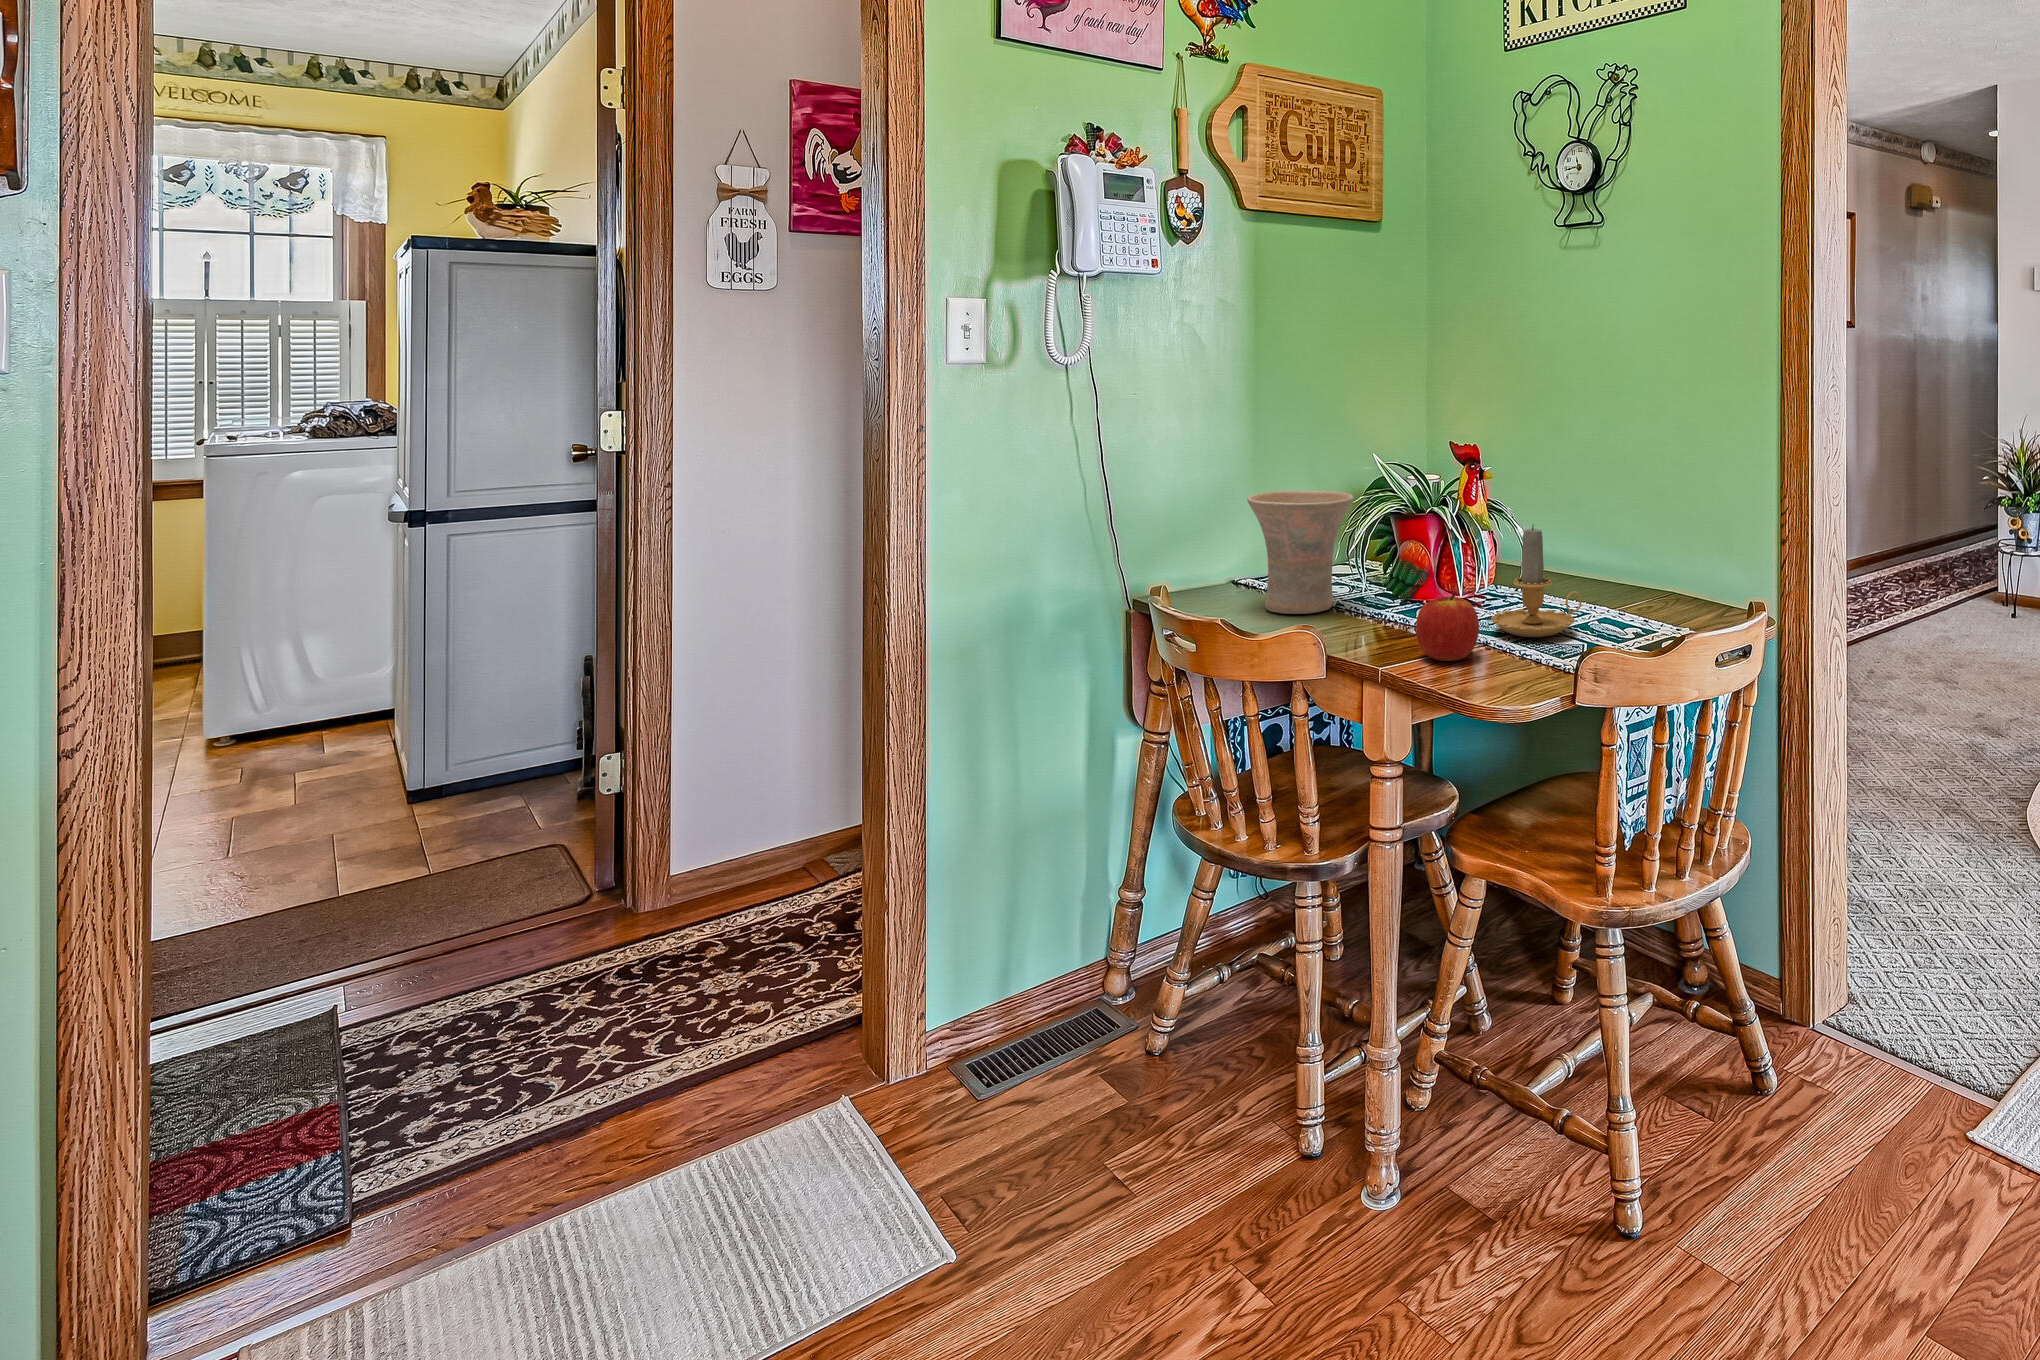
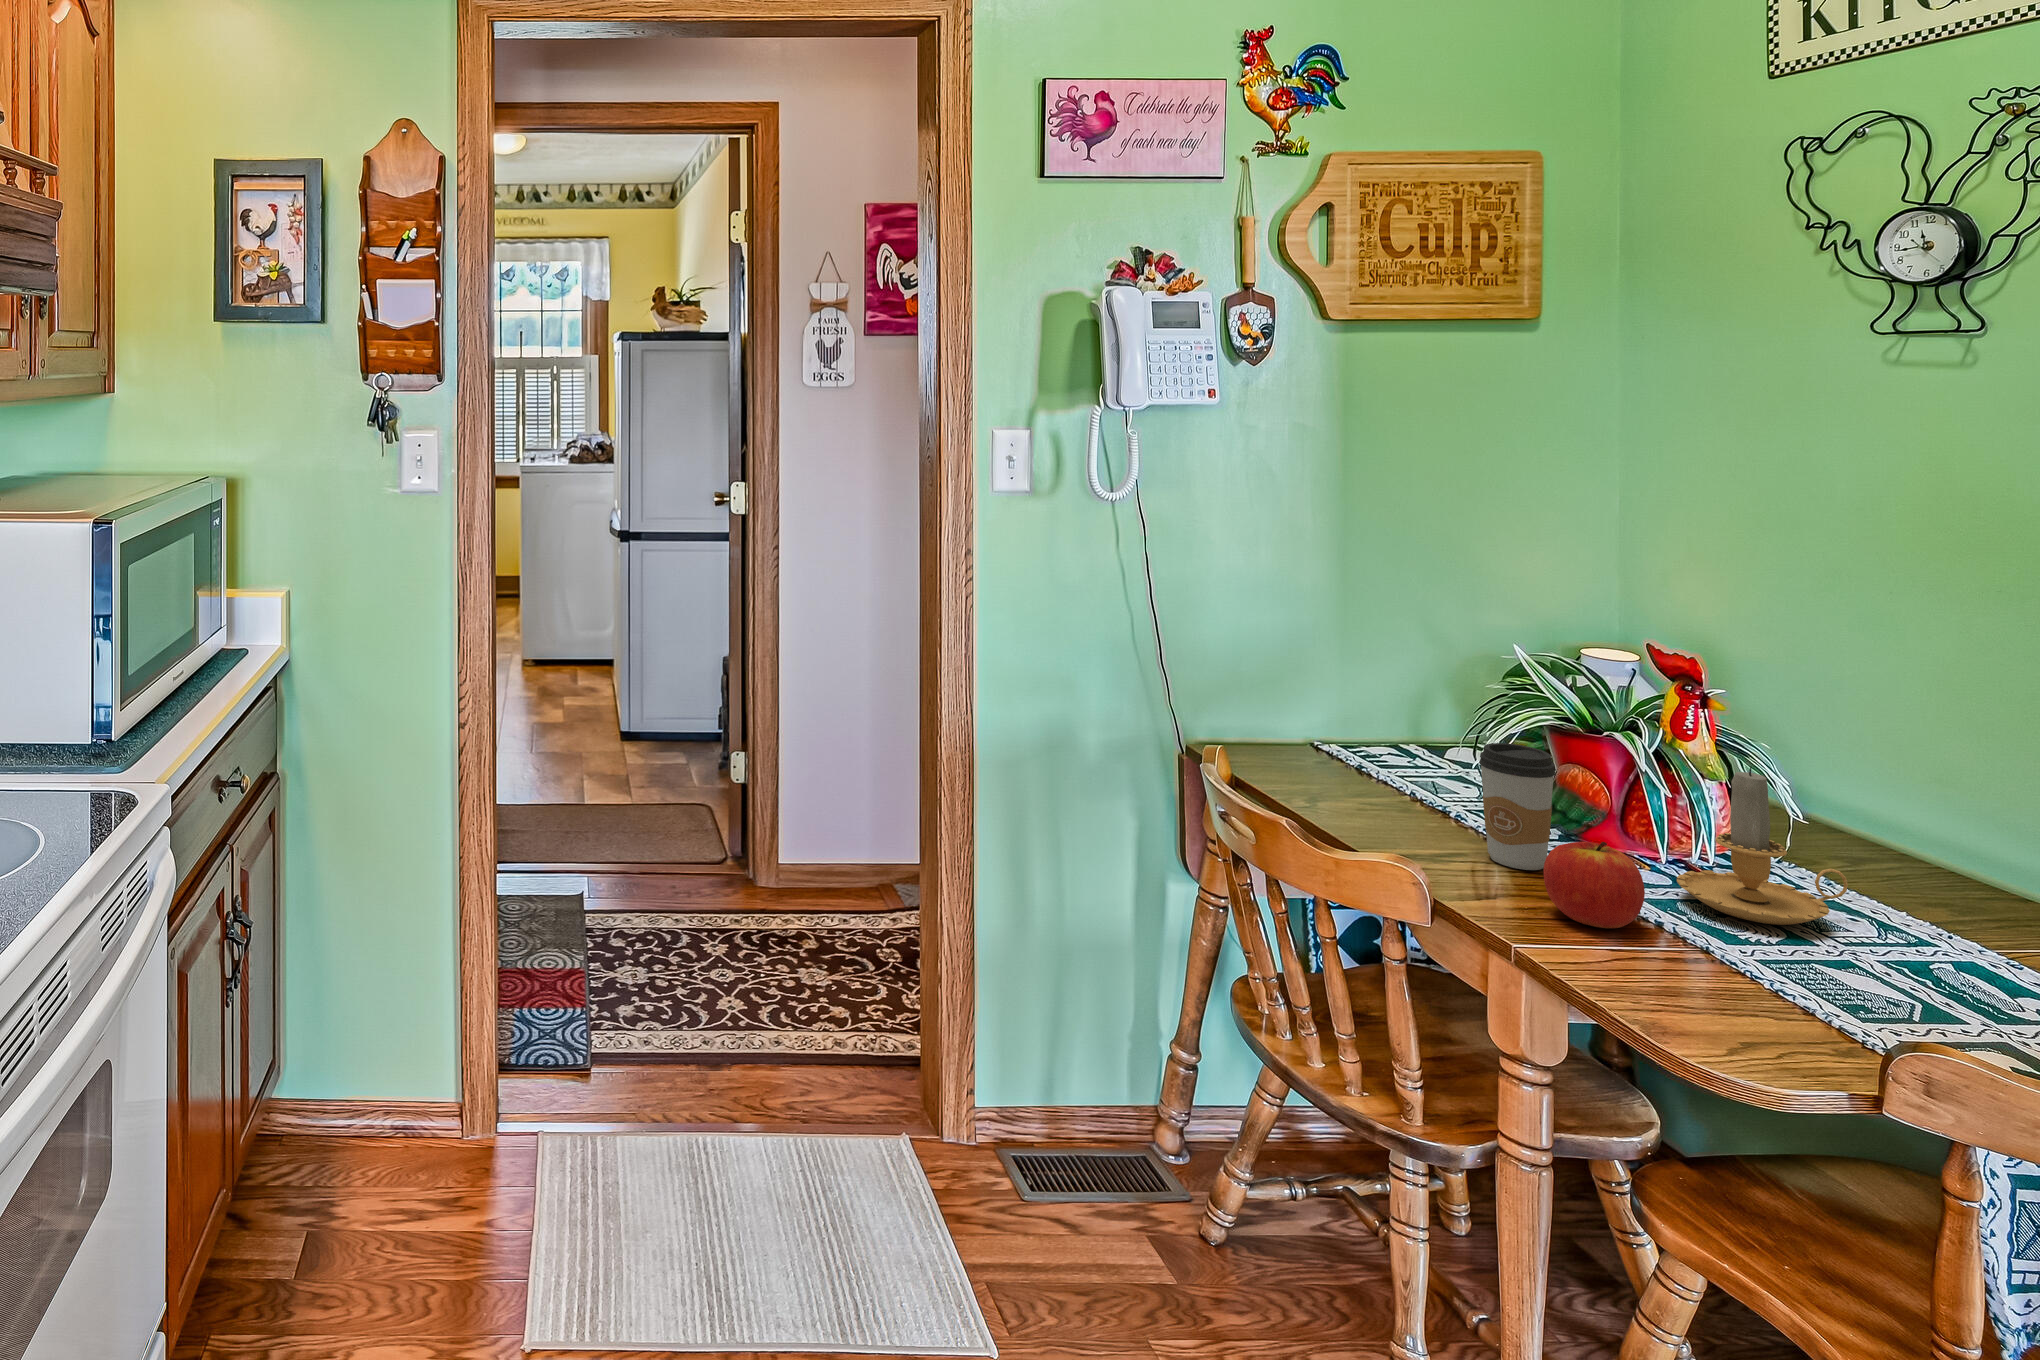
vase: present [1247,491,1353,614] -> none [1323,655,1469,809]
coffee cup: none [1367,538,1417,636] -> present [1479,743,1556,870]

